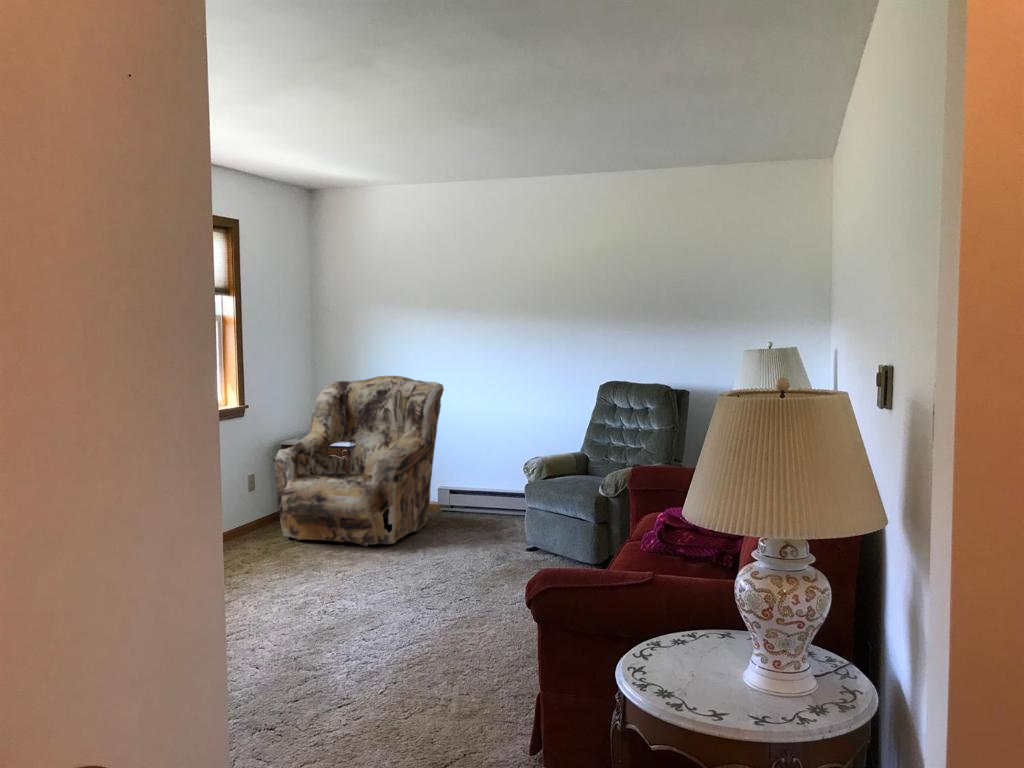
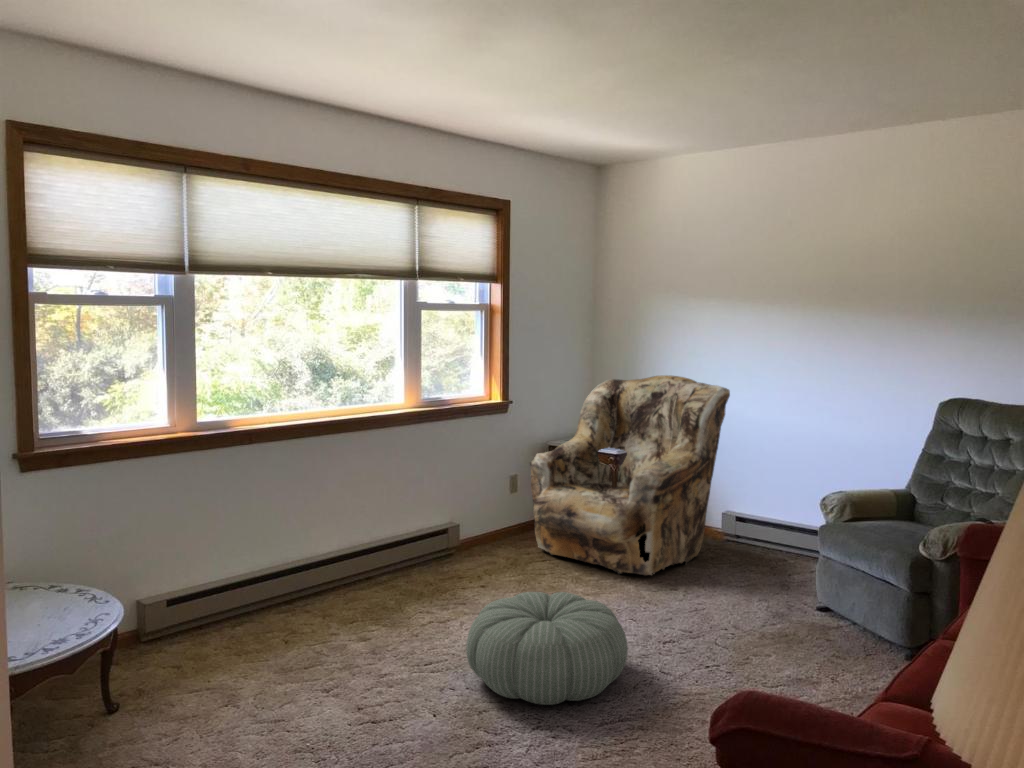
pouf: none [267,556,406,646] -> present [466,592,628,705]

